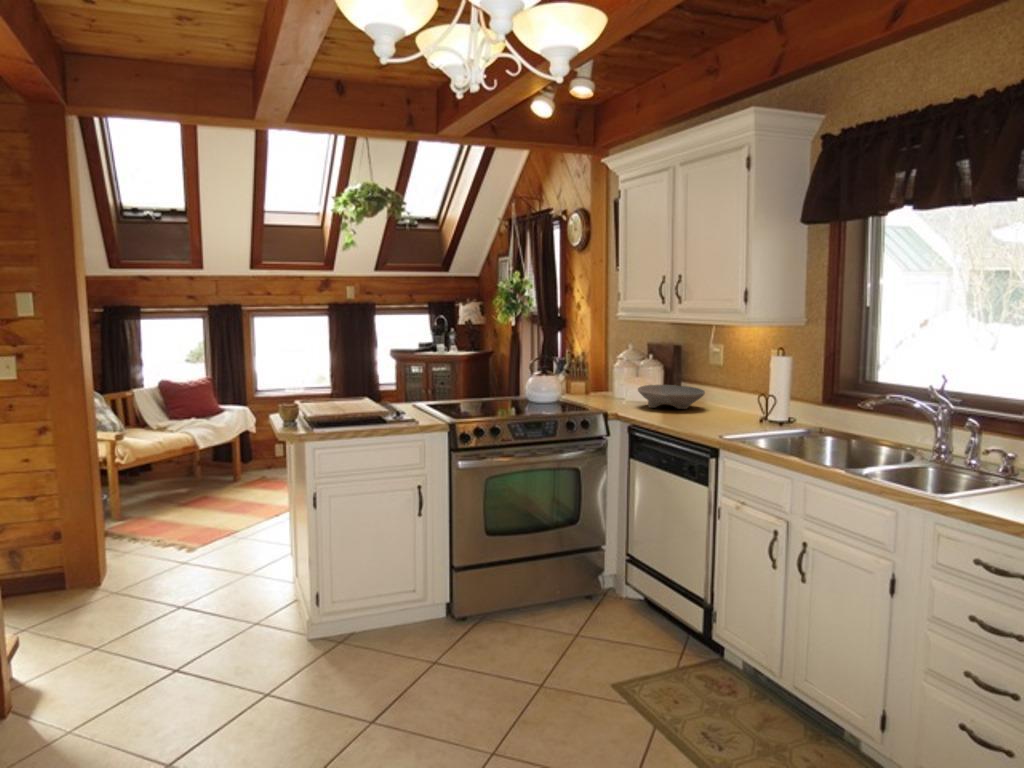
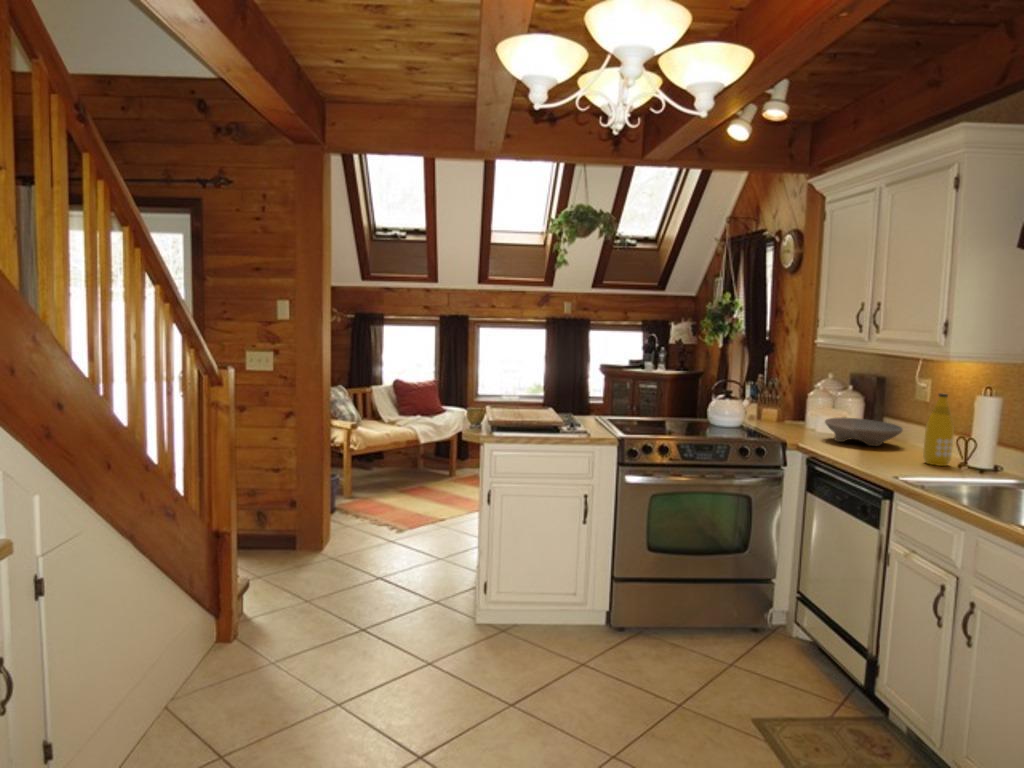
bottle: none [730,356,755,422] -> present [923,393,954,466]

